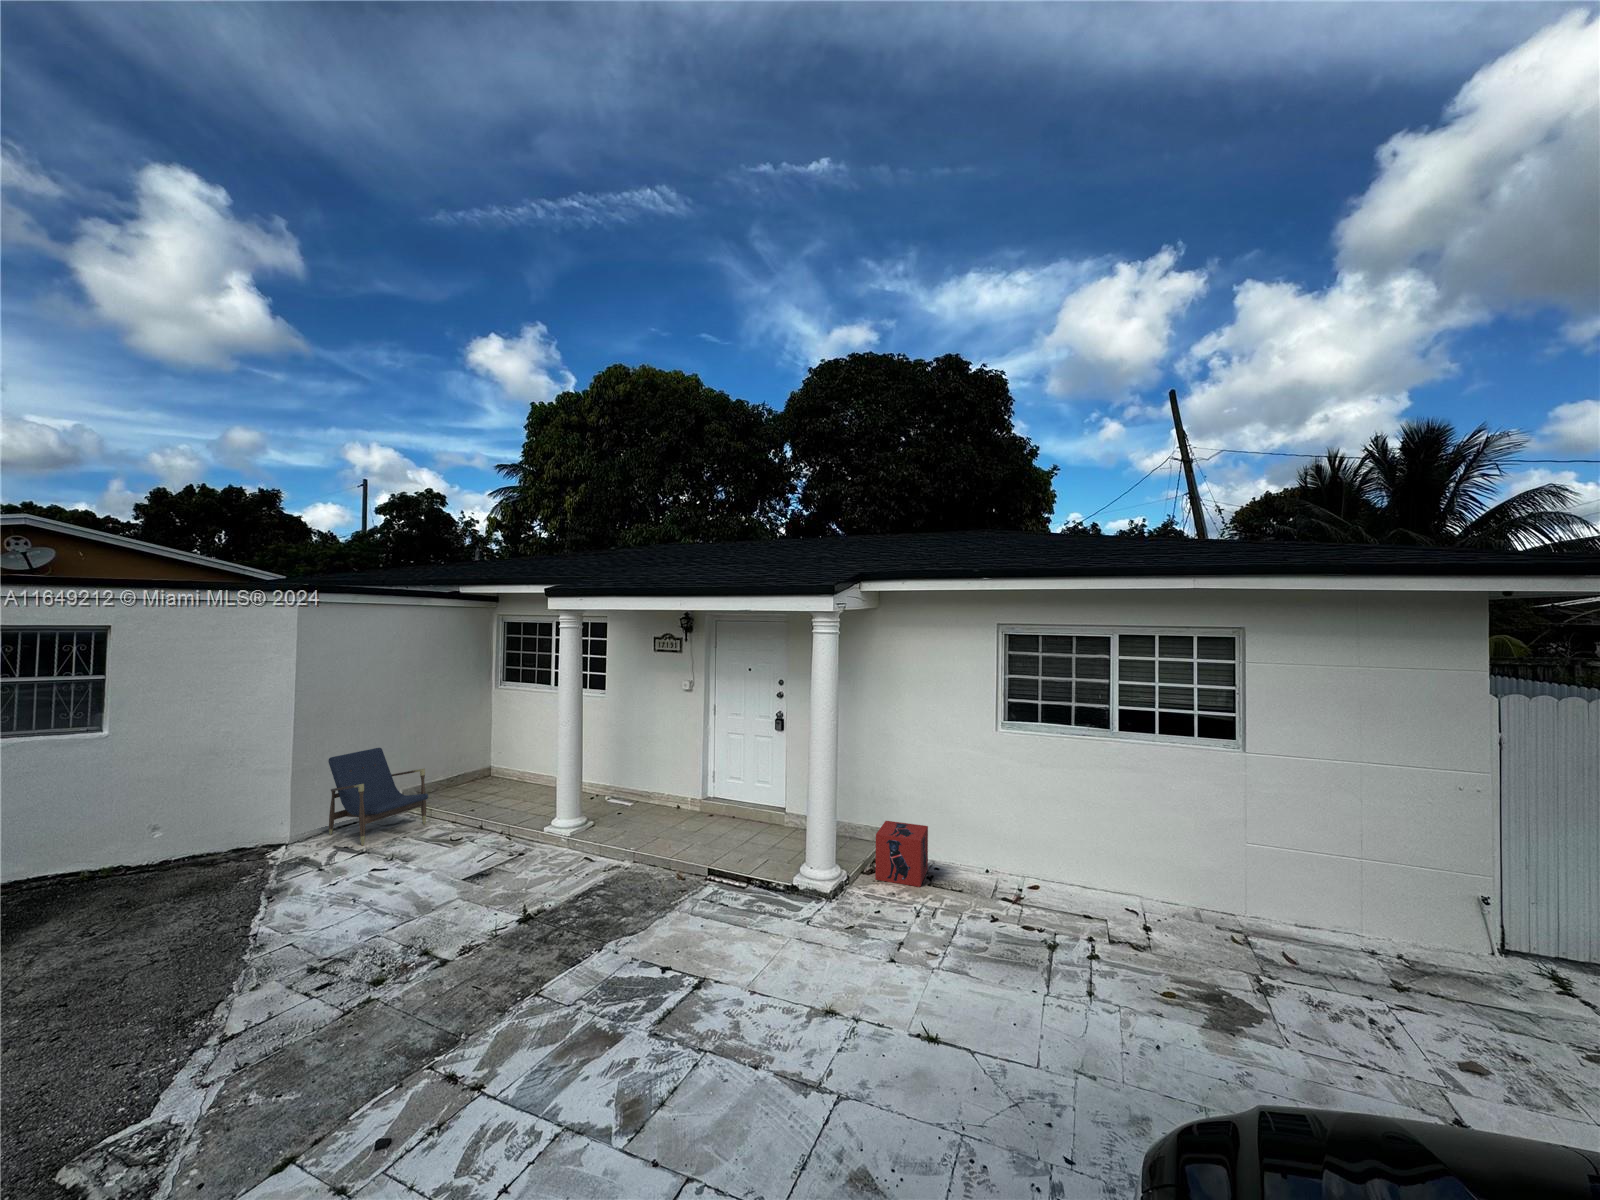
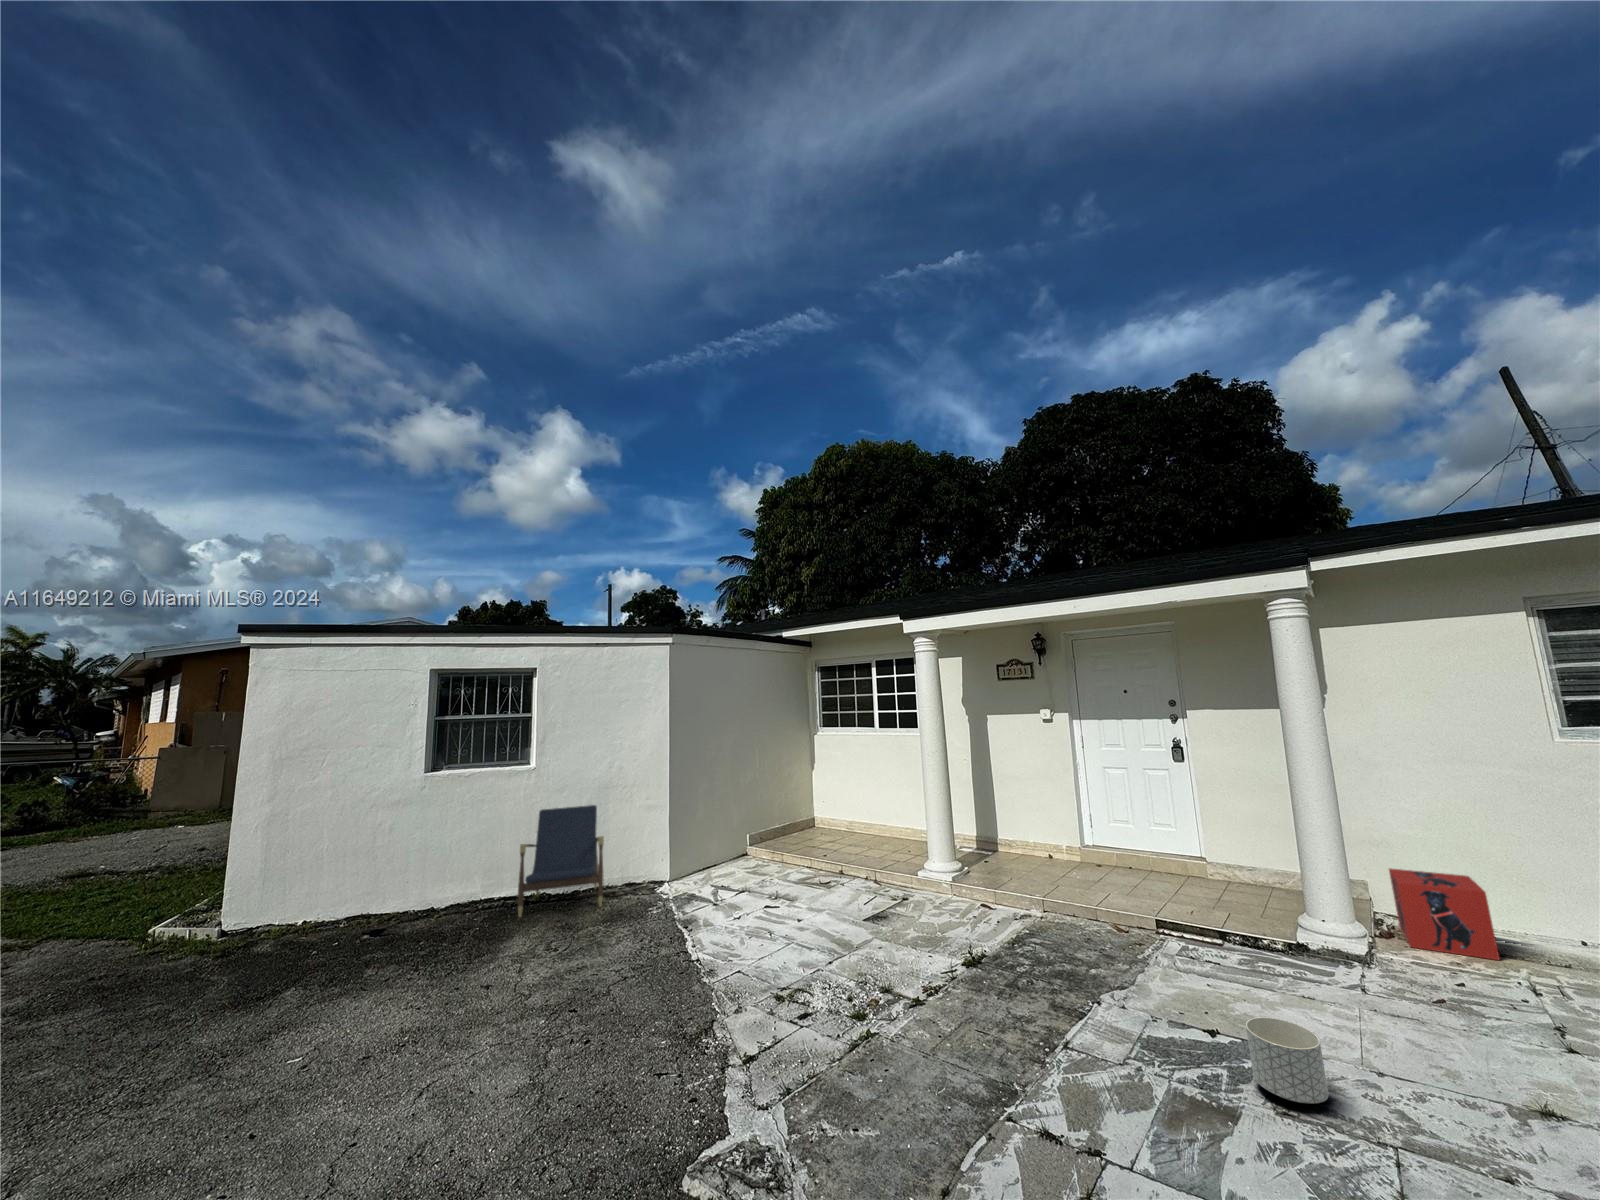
lounge chair: present [328,748,428,845] -> present [518,805,604,917]
planter: none [641,960,686,1021] -> present [1246,1017,1329,1104]

